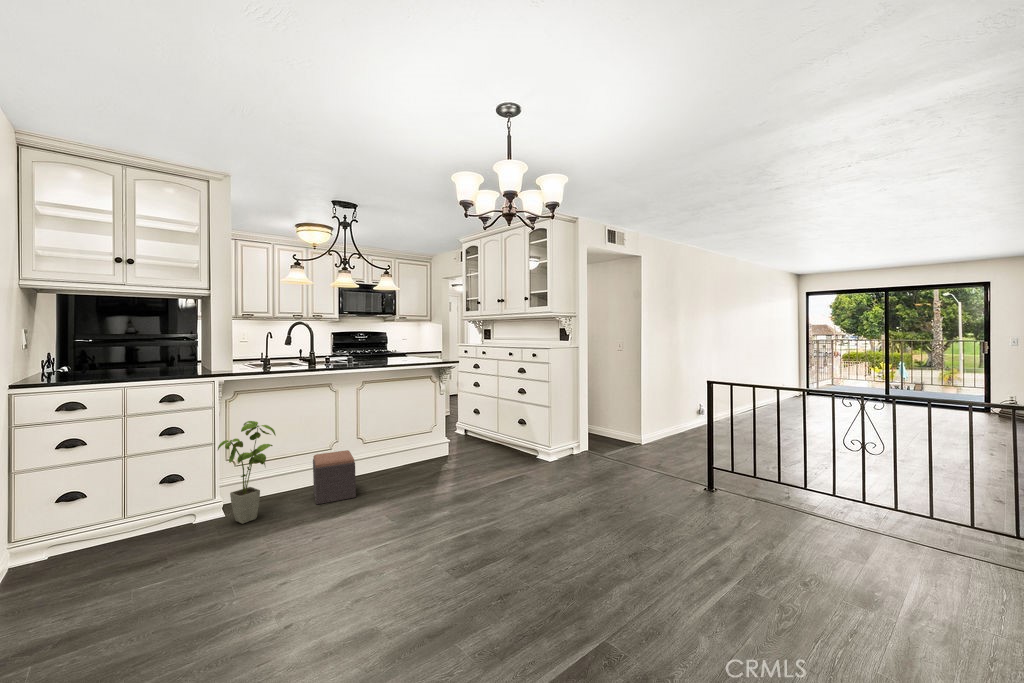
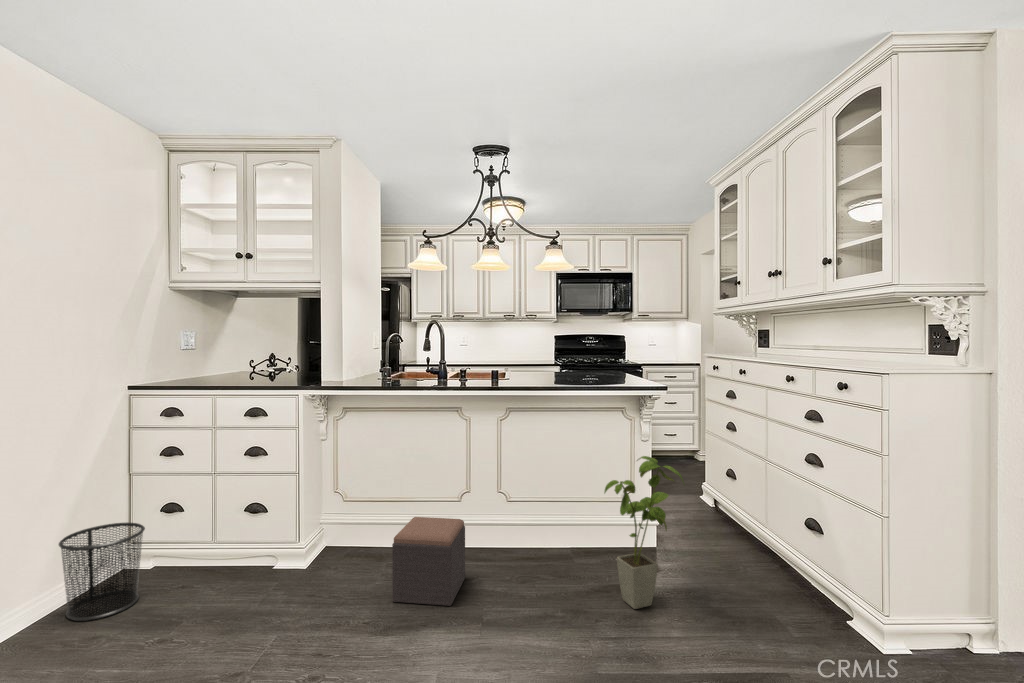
house plant: present [218,421,276,524] -> present [604,456,684,609]
waste bin: none [21,496,101,578] -> present [59,523,145,621]

